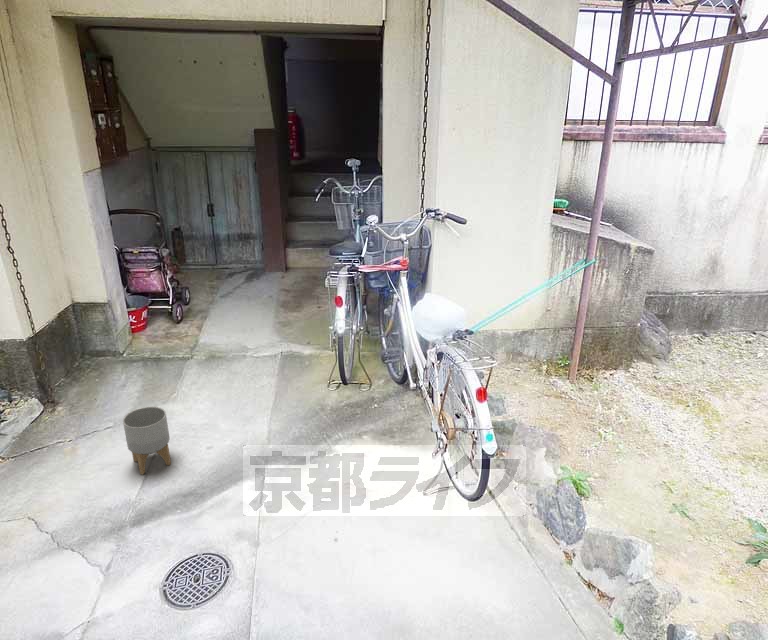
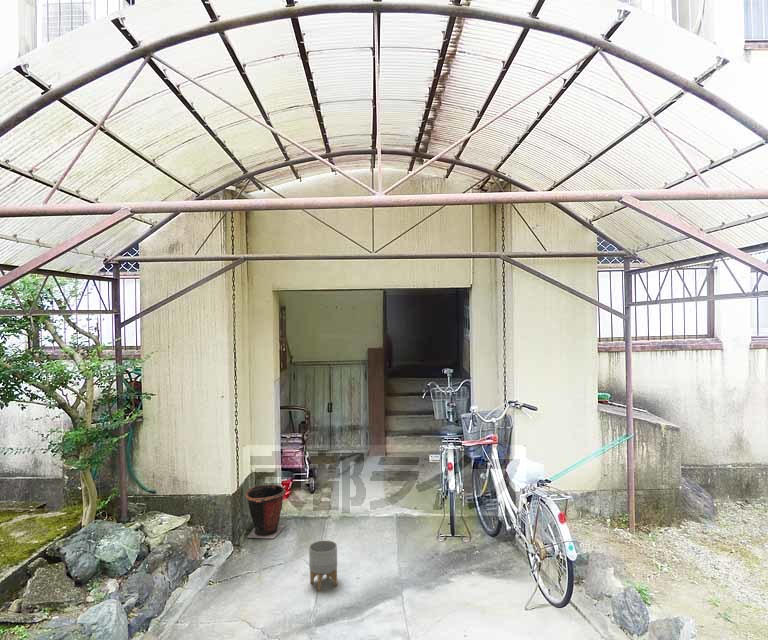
trash can: none [55,314,127,390] -> present [245,485,286,538]

